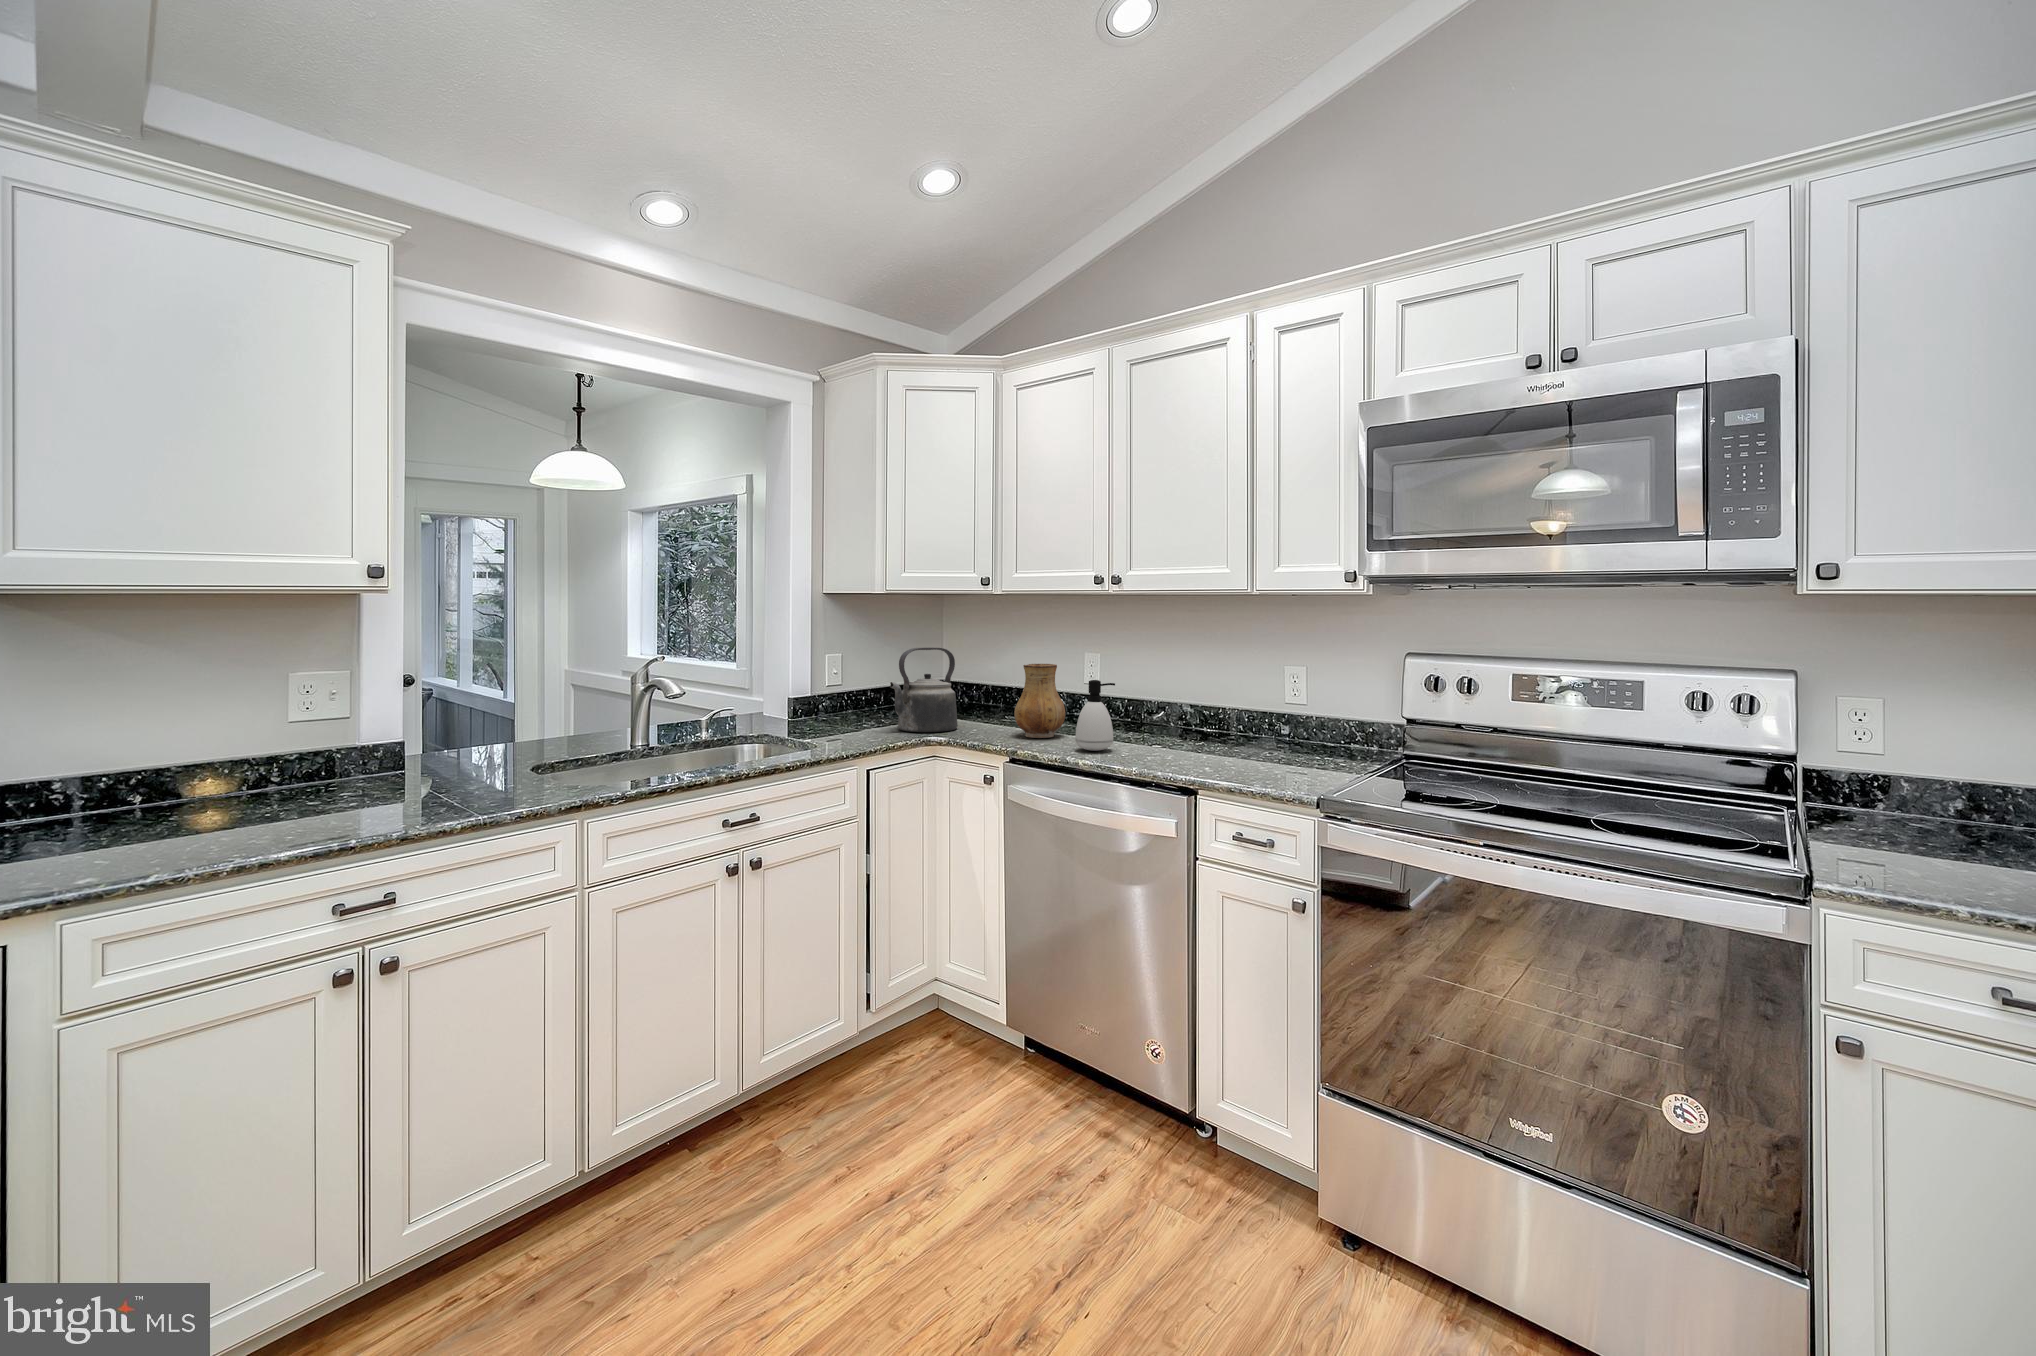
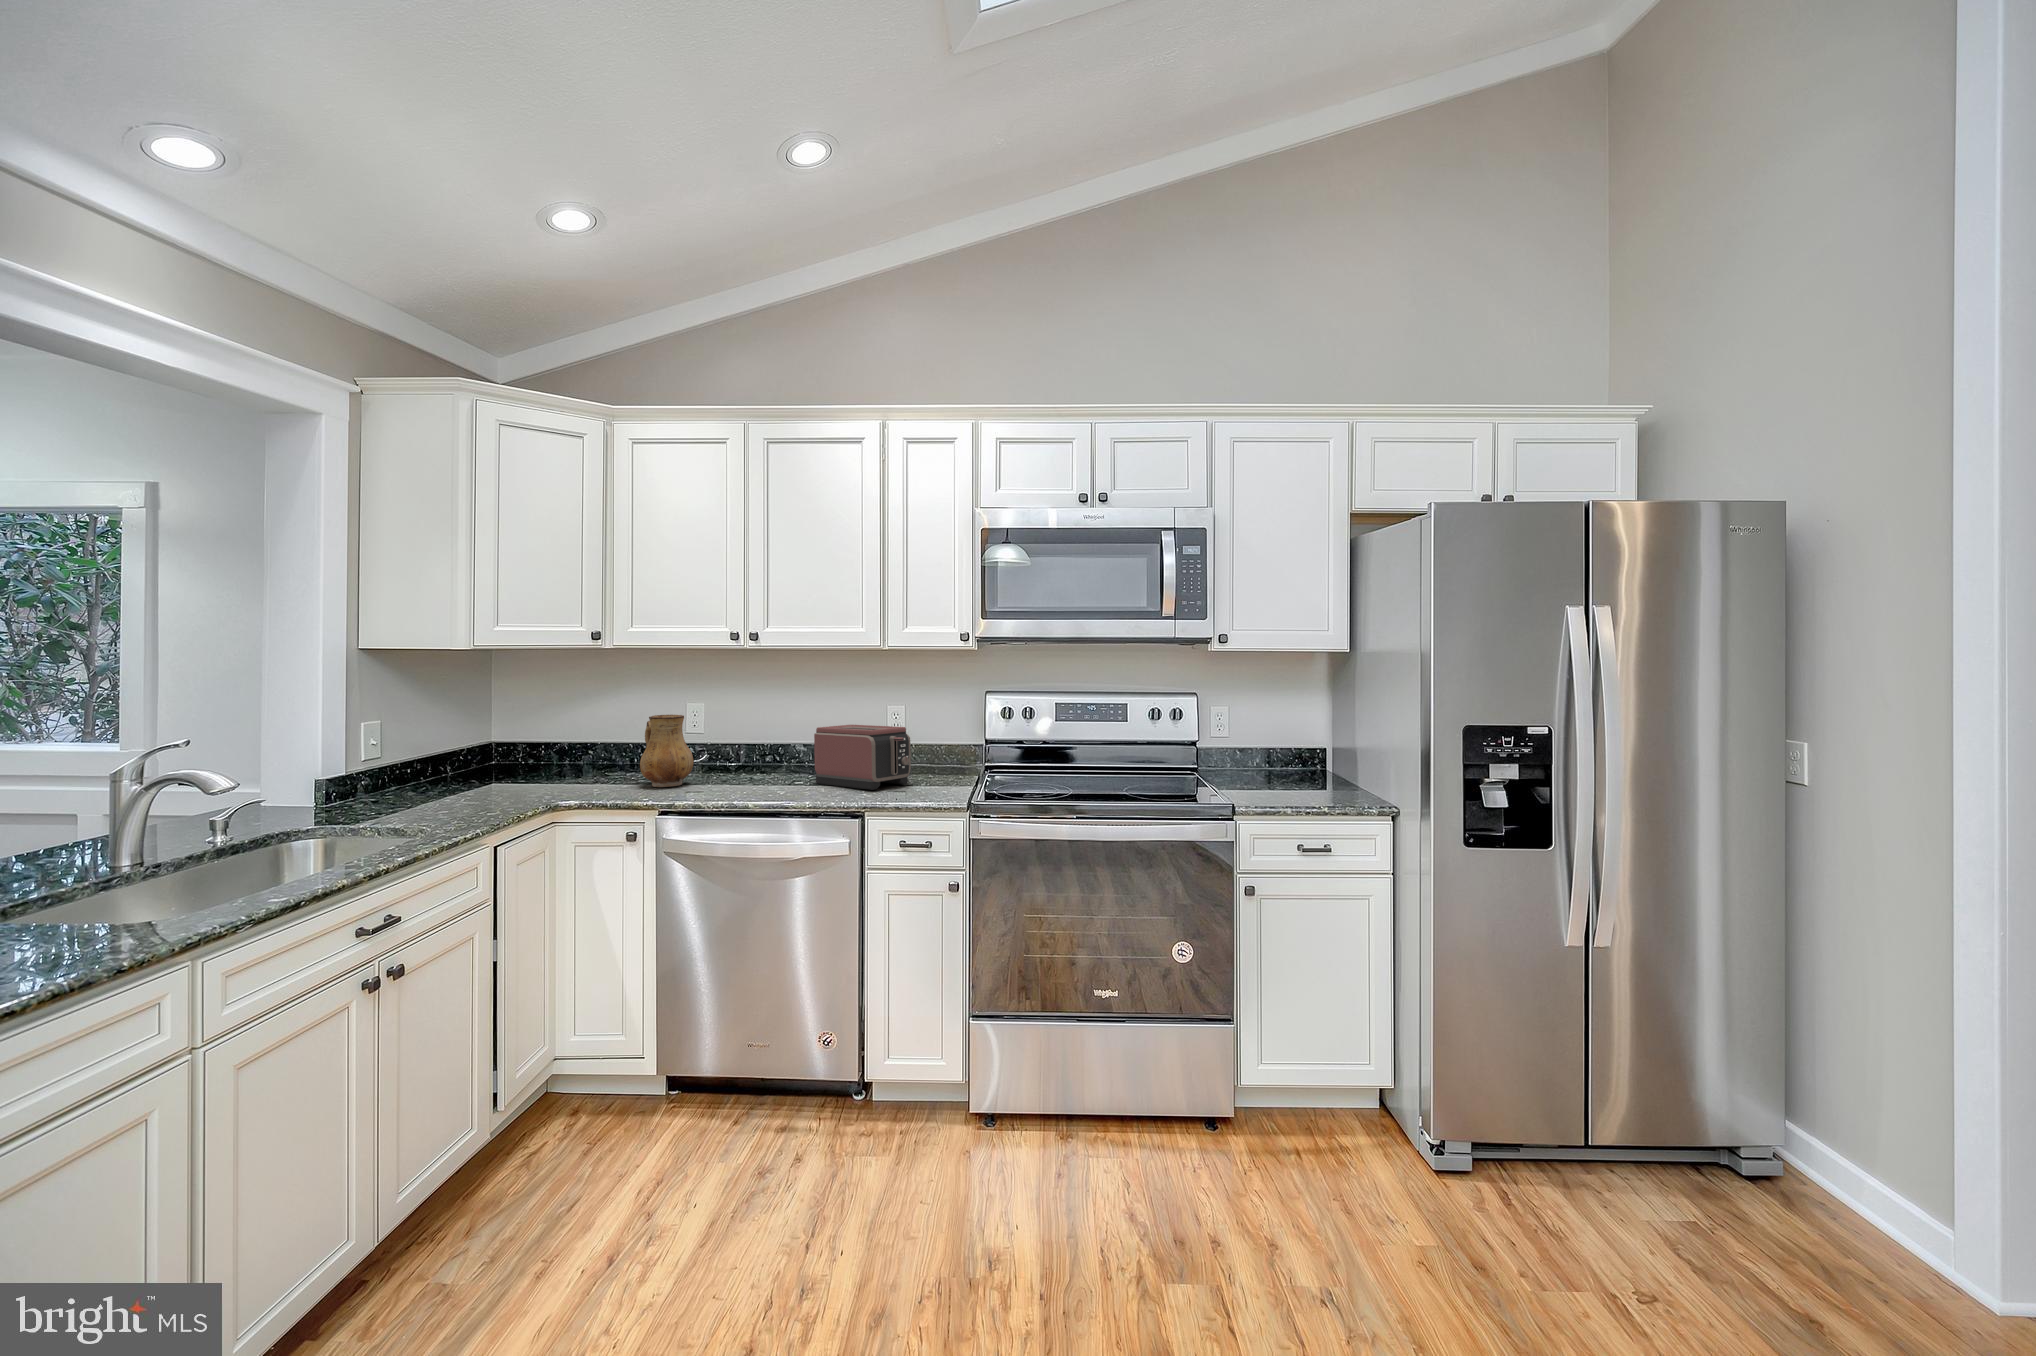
kettle: present [890,648,958,732] -> none [489,703,564,795]
soap dispenser: present [1075,680,1115,751] -> none [723,727,760,792]
toaster: none [1181,685,1291,765] -> present [814,725,911,790]

